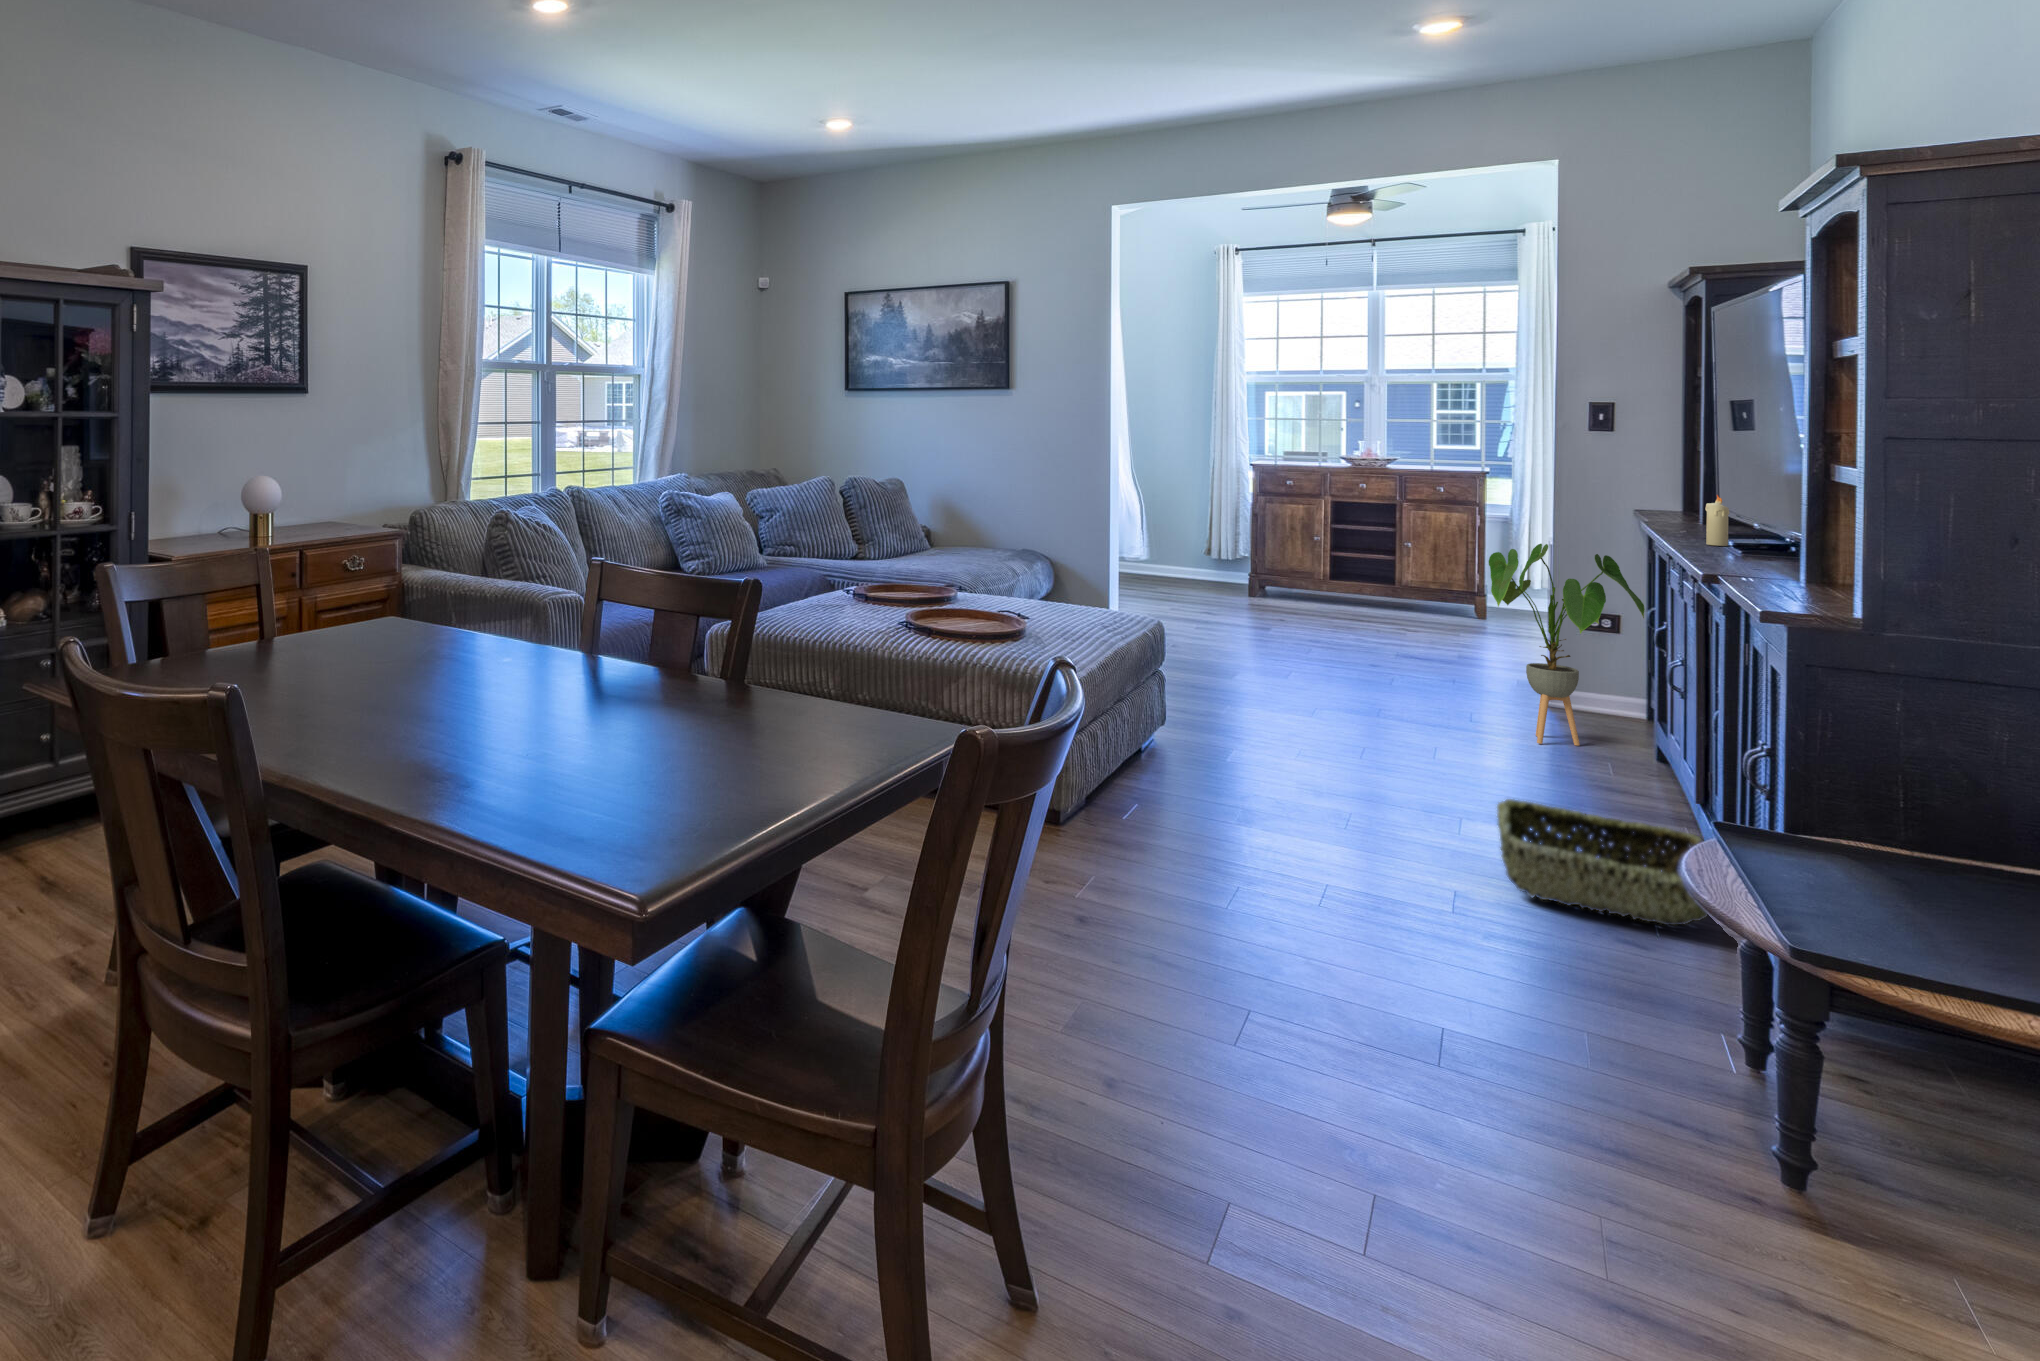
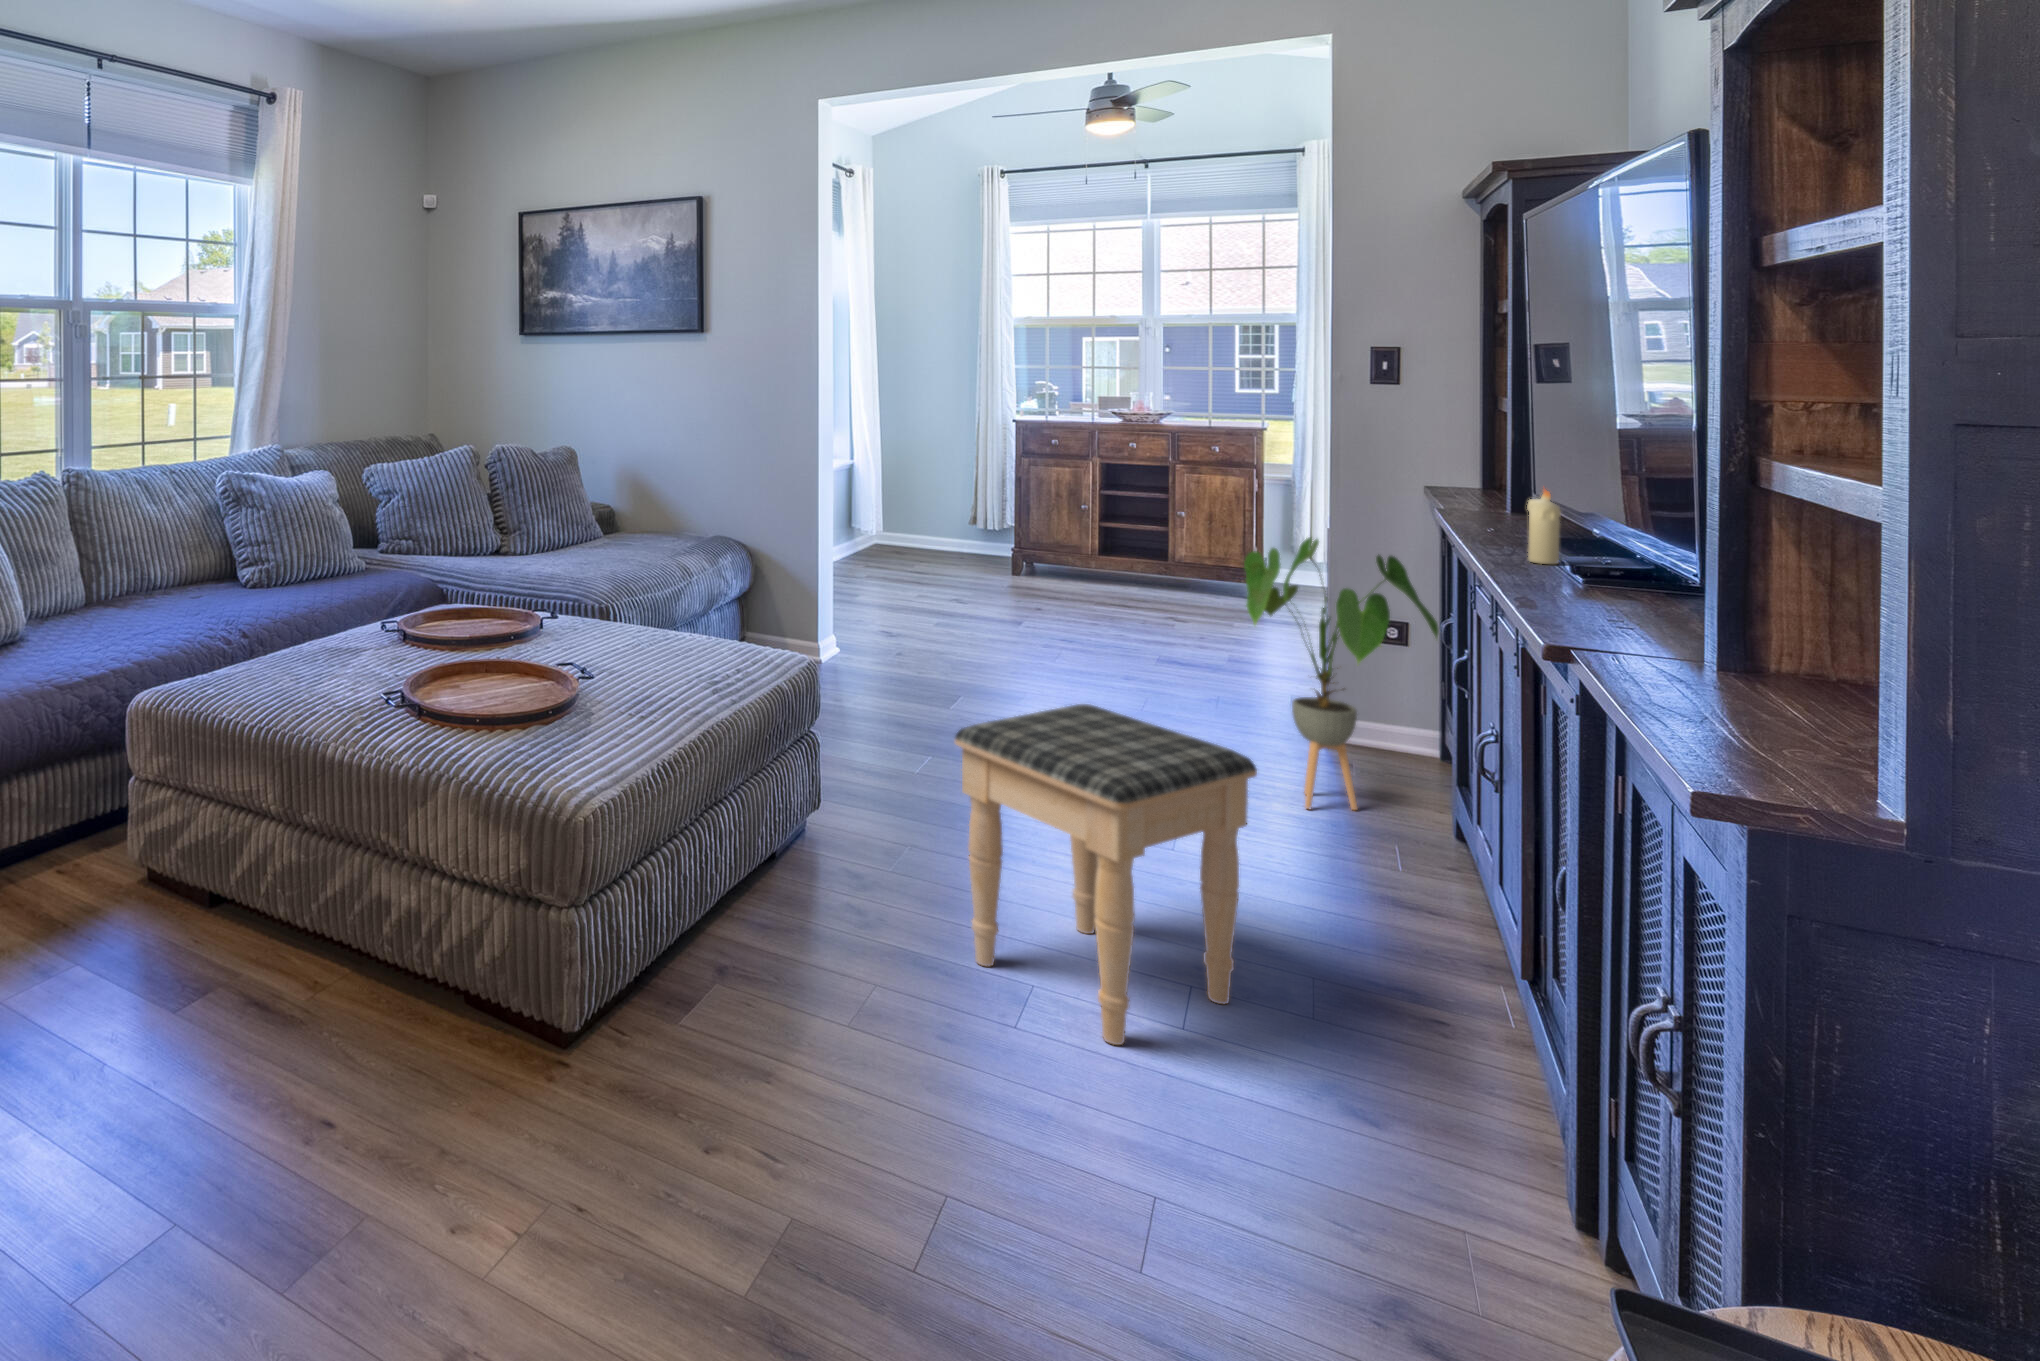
footstool: none [1295,642,1513,842] -> present [955,704,1257,1045]
woven basket: present [1497,799,1709,925] -> none [1220,1002,1581,1272]

